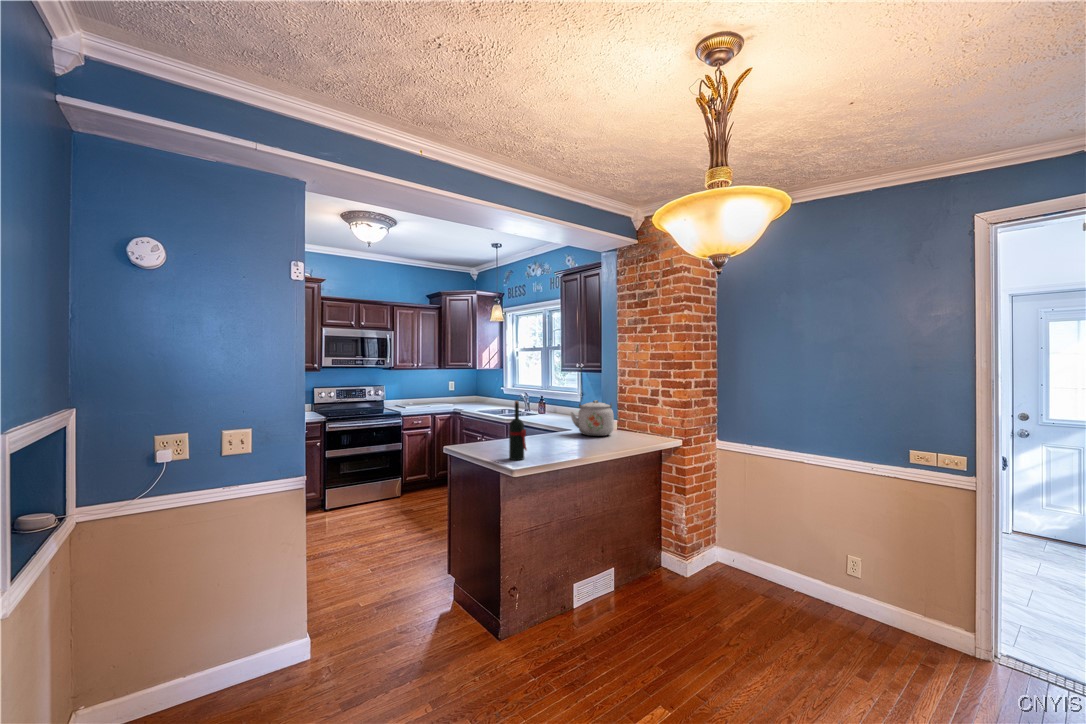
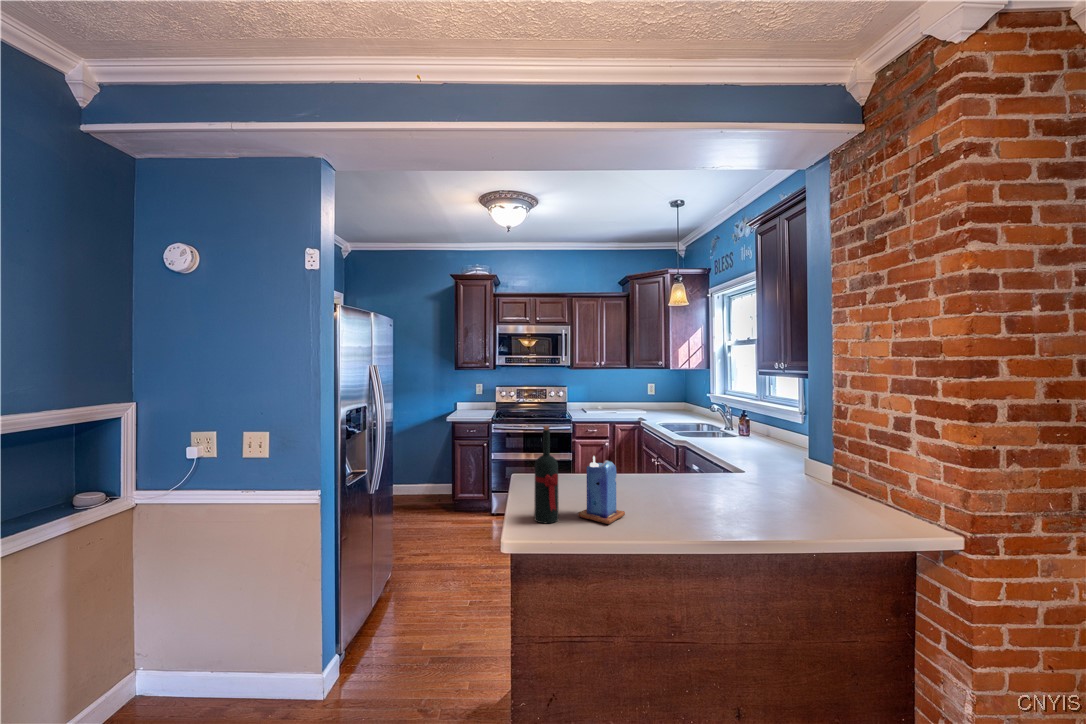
kettle: present [571,400,614,436] -> none [724,428,811,494]
candle: none [531,418,552,456] -> present [578,456,625,524]

